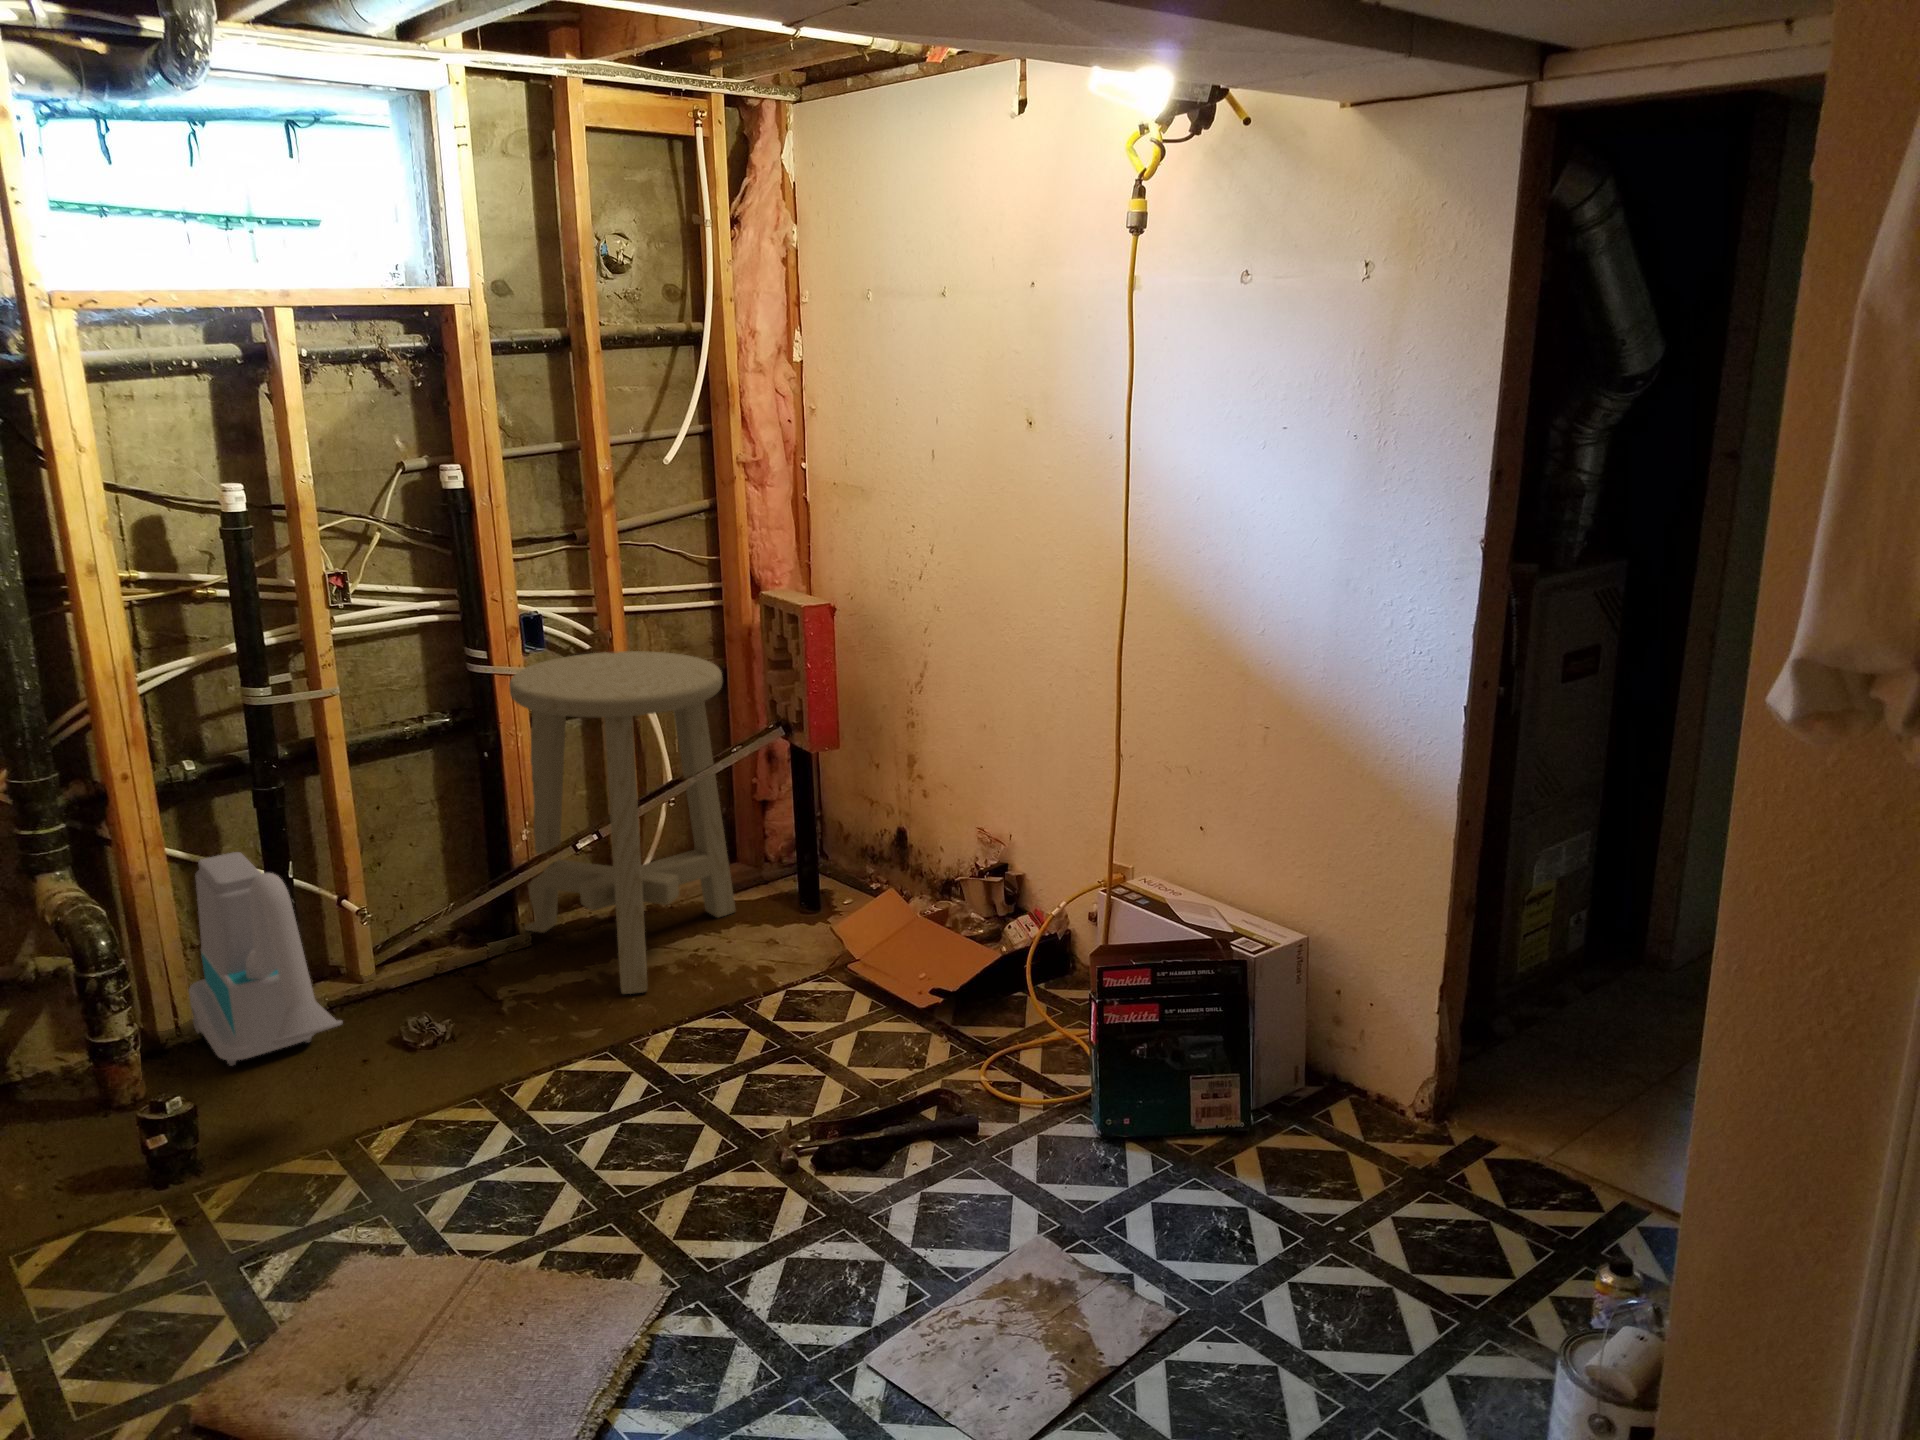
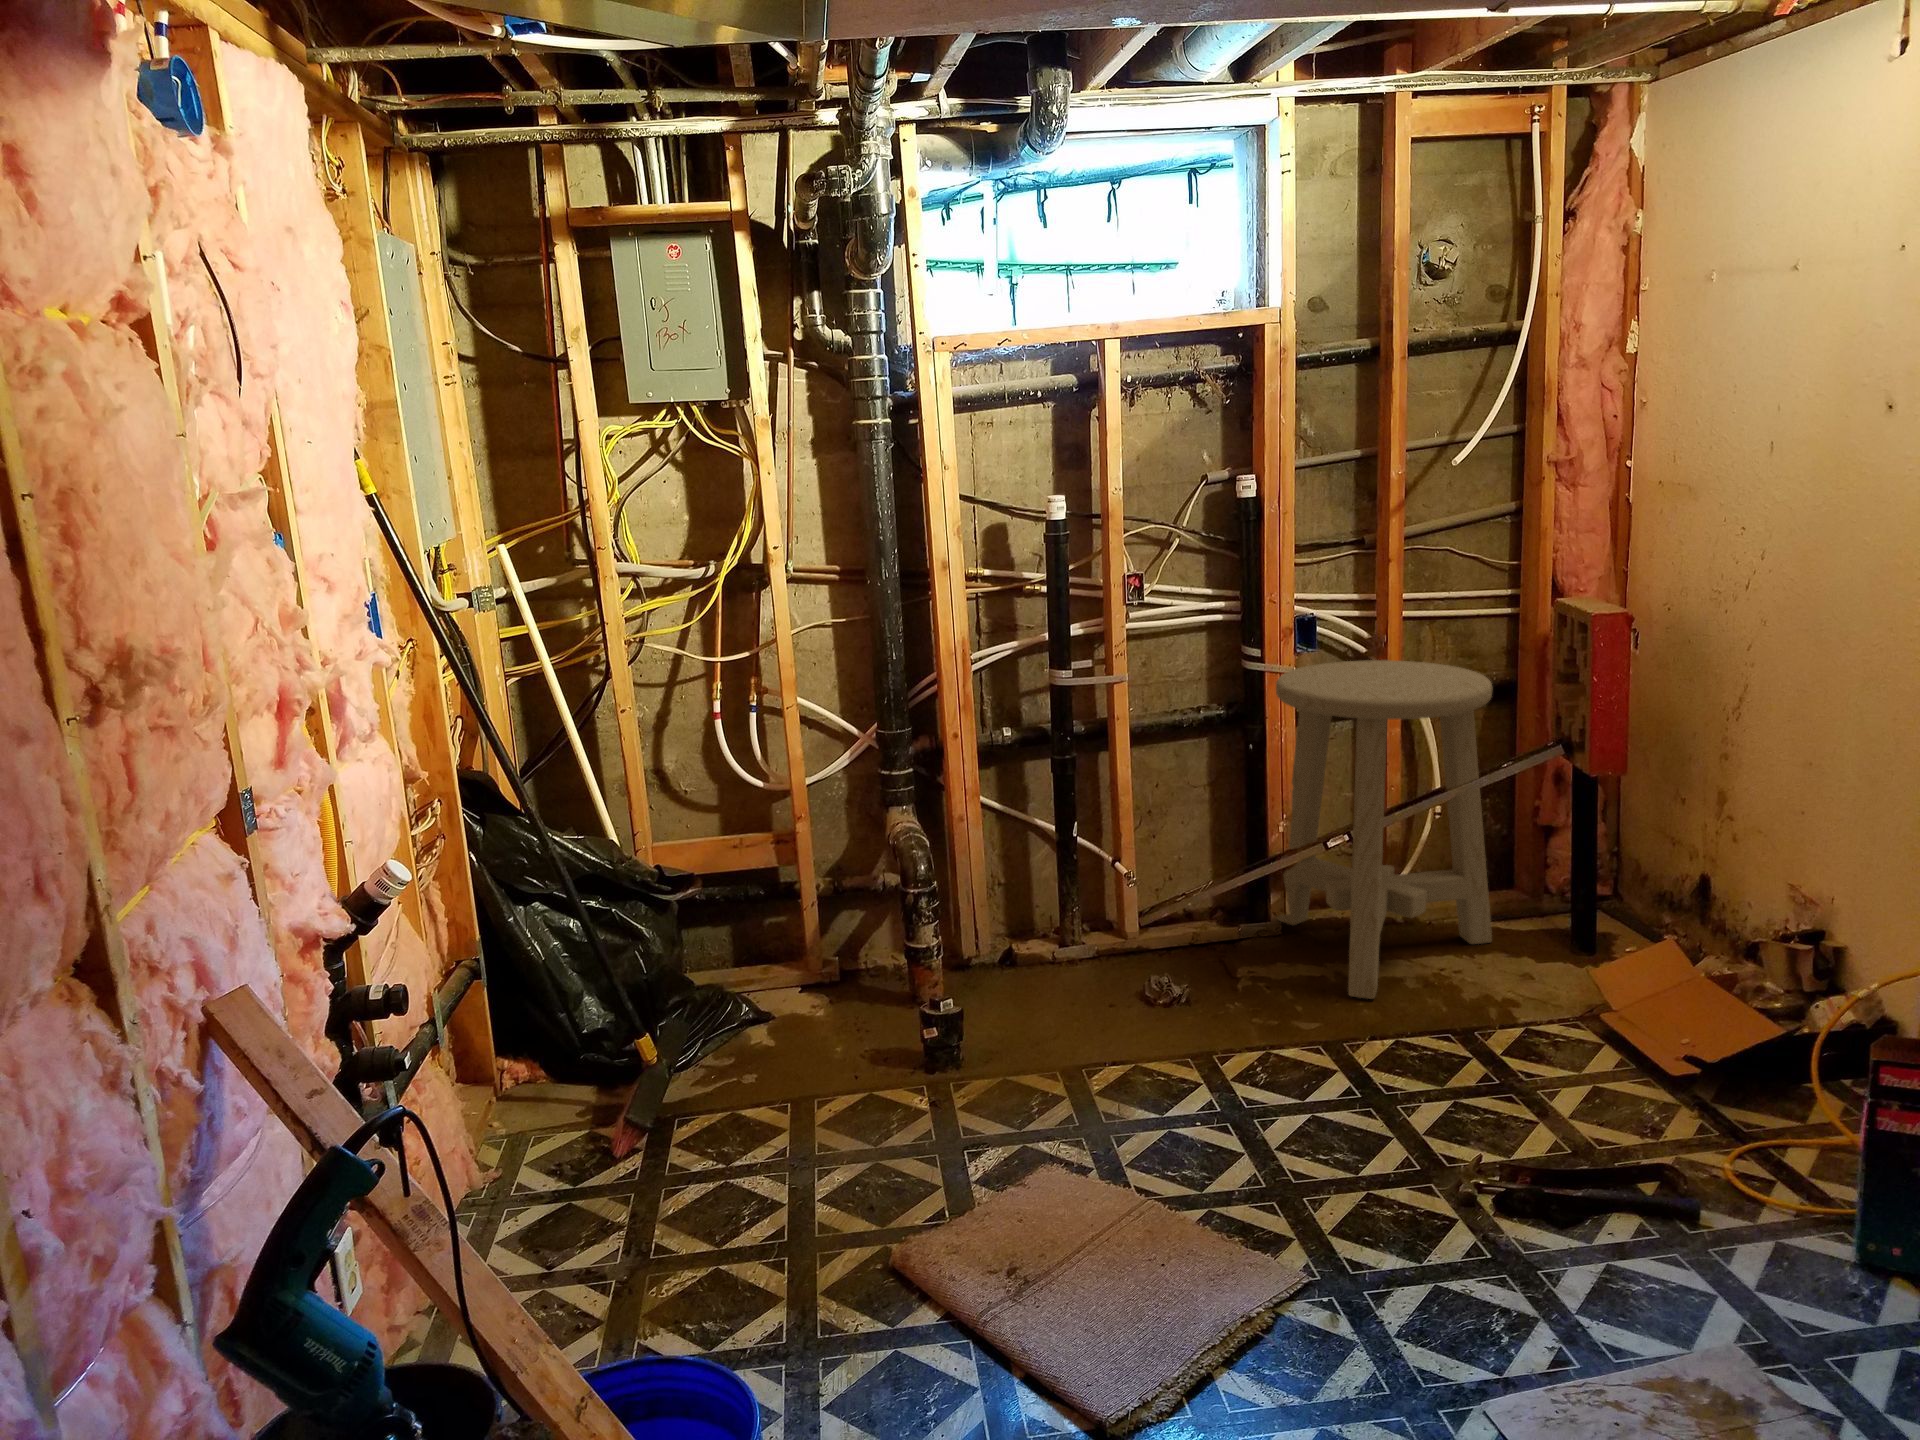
vacuum cleaner: present [189,852,343,1066] -> none [993,804,1085,981]

